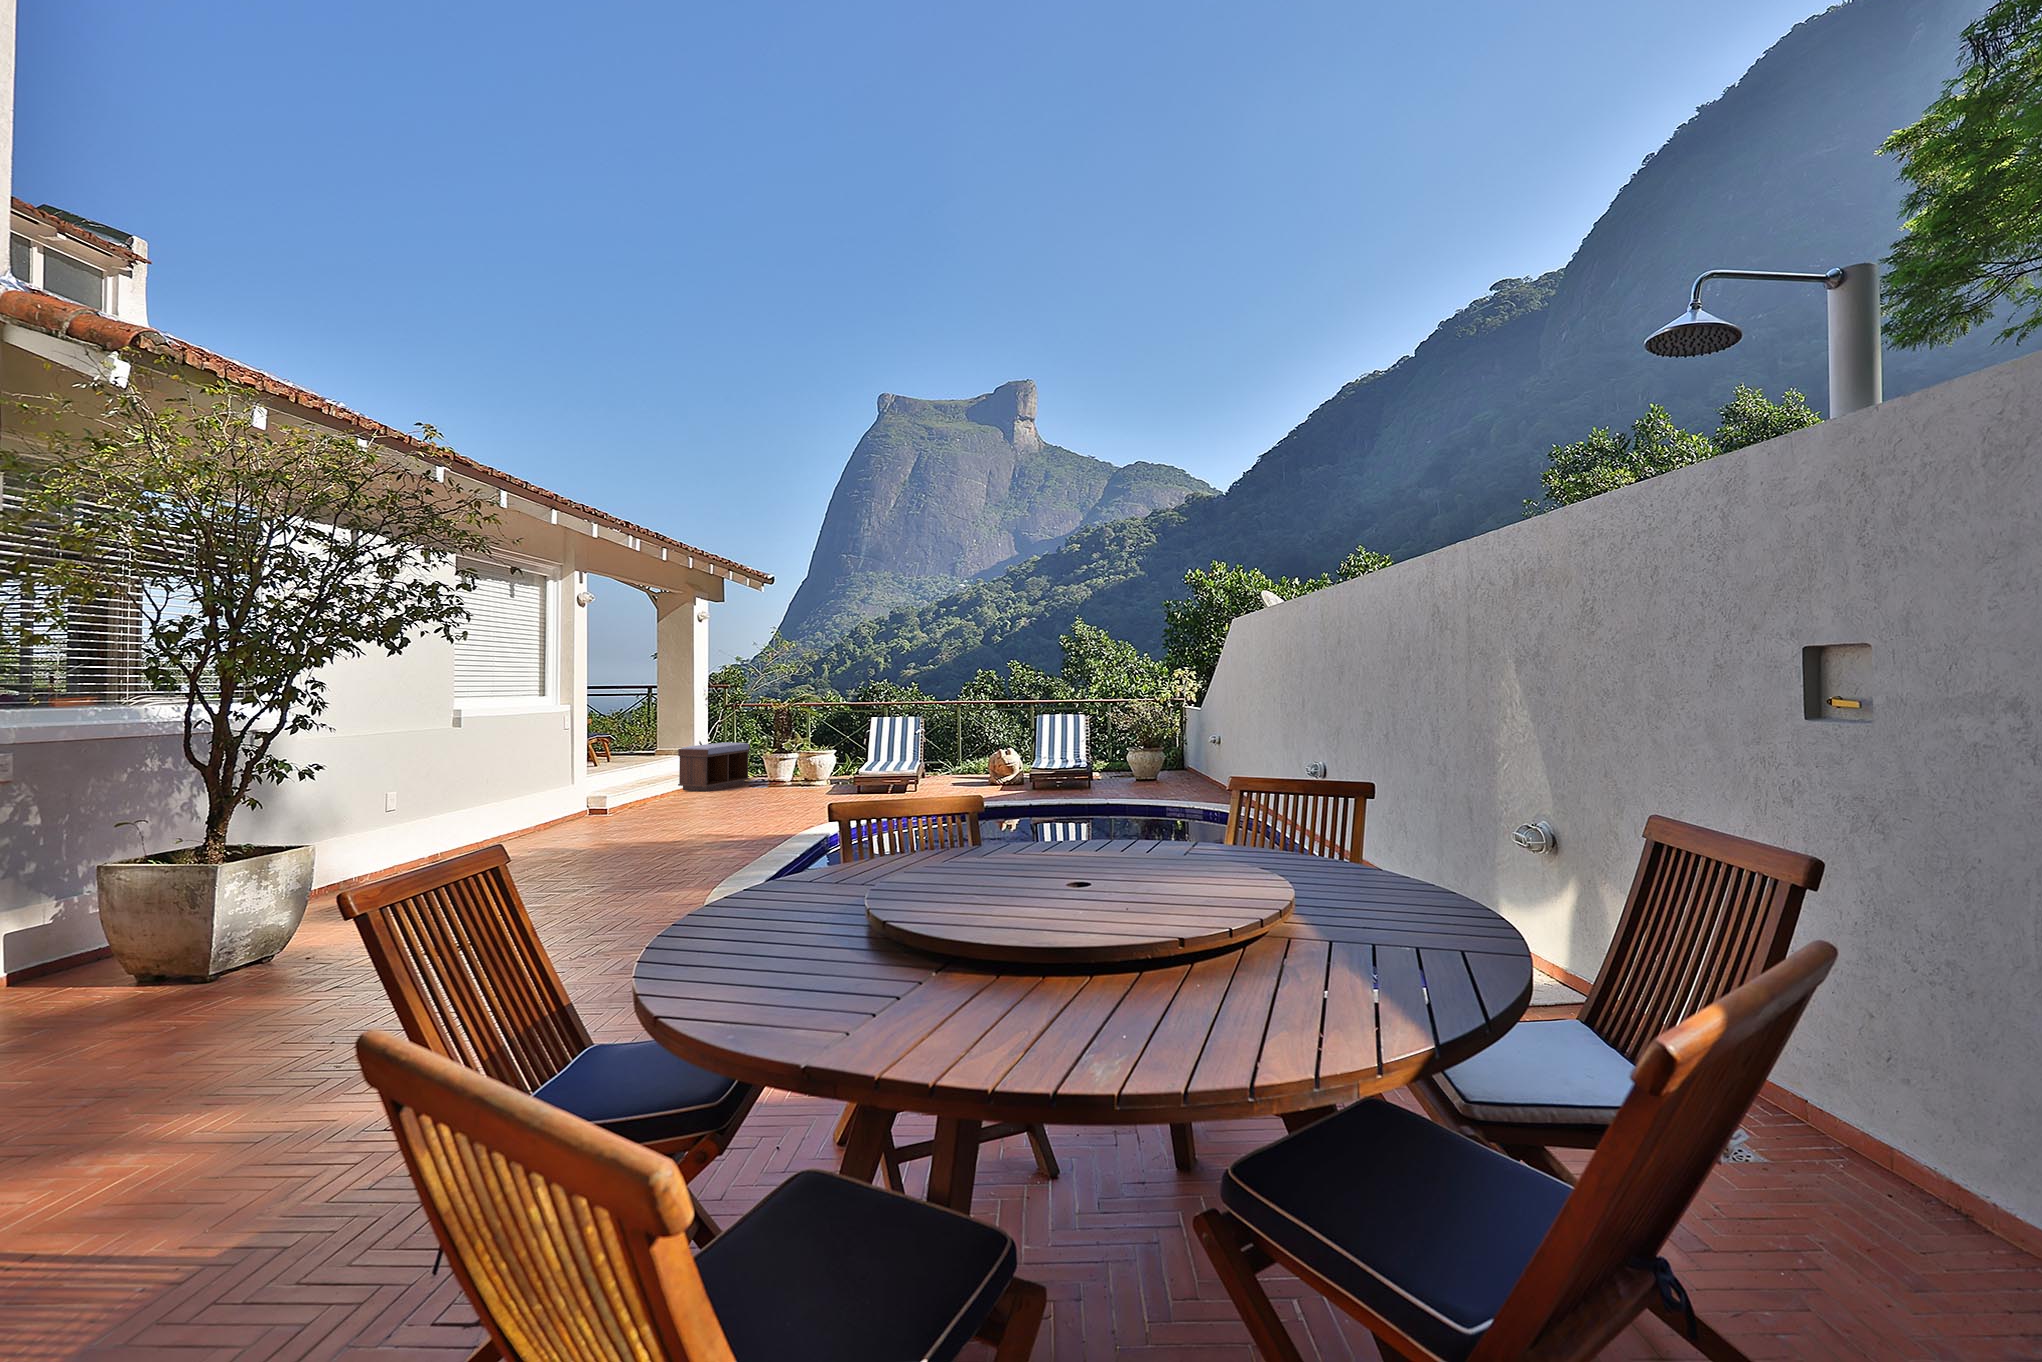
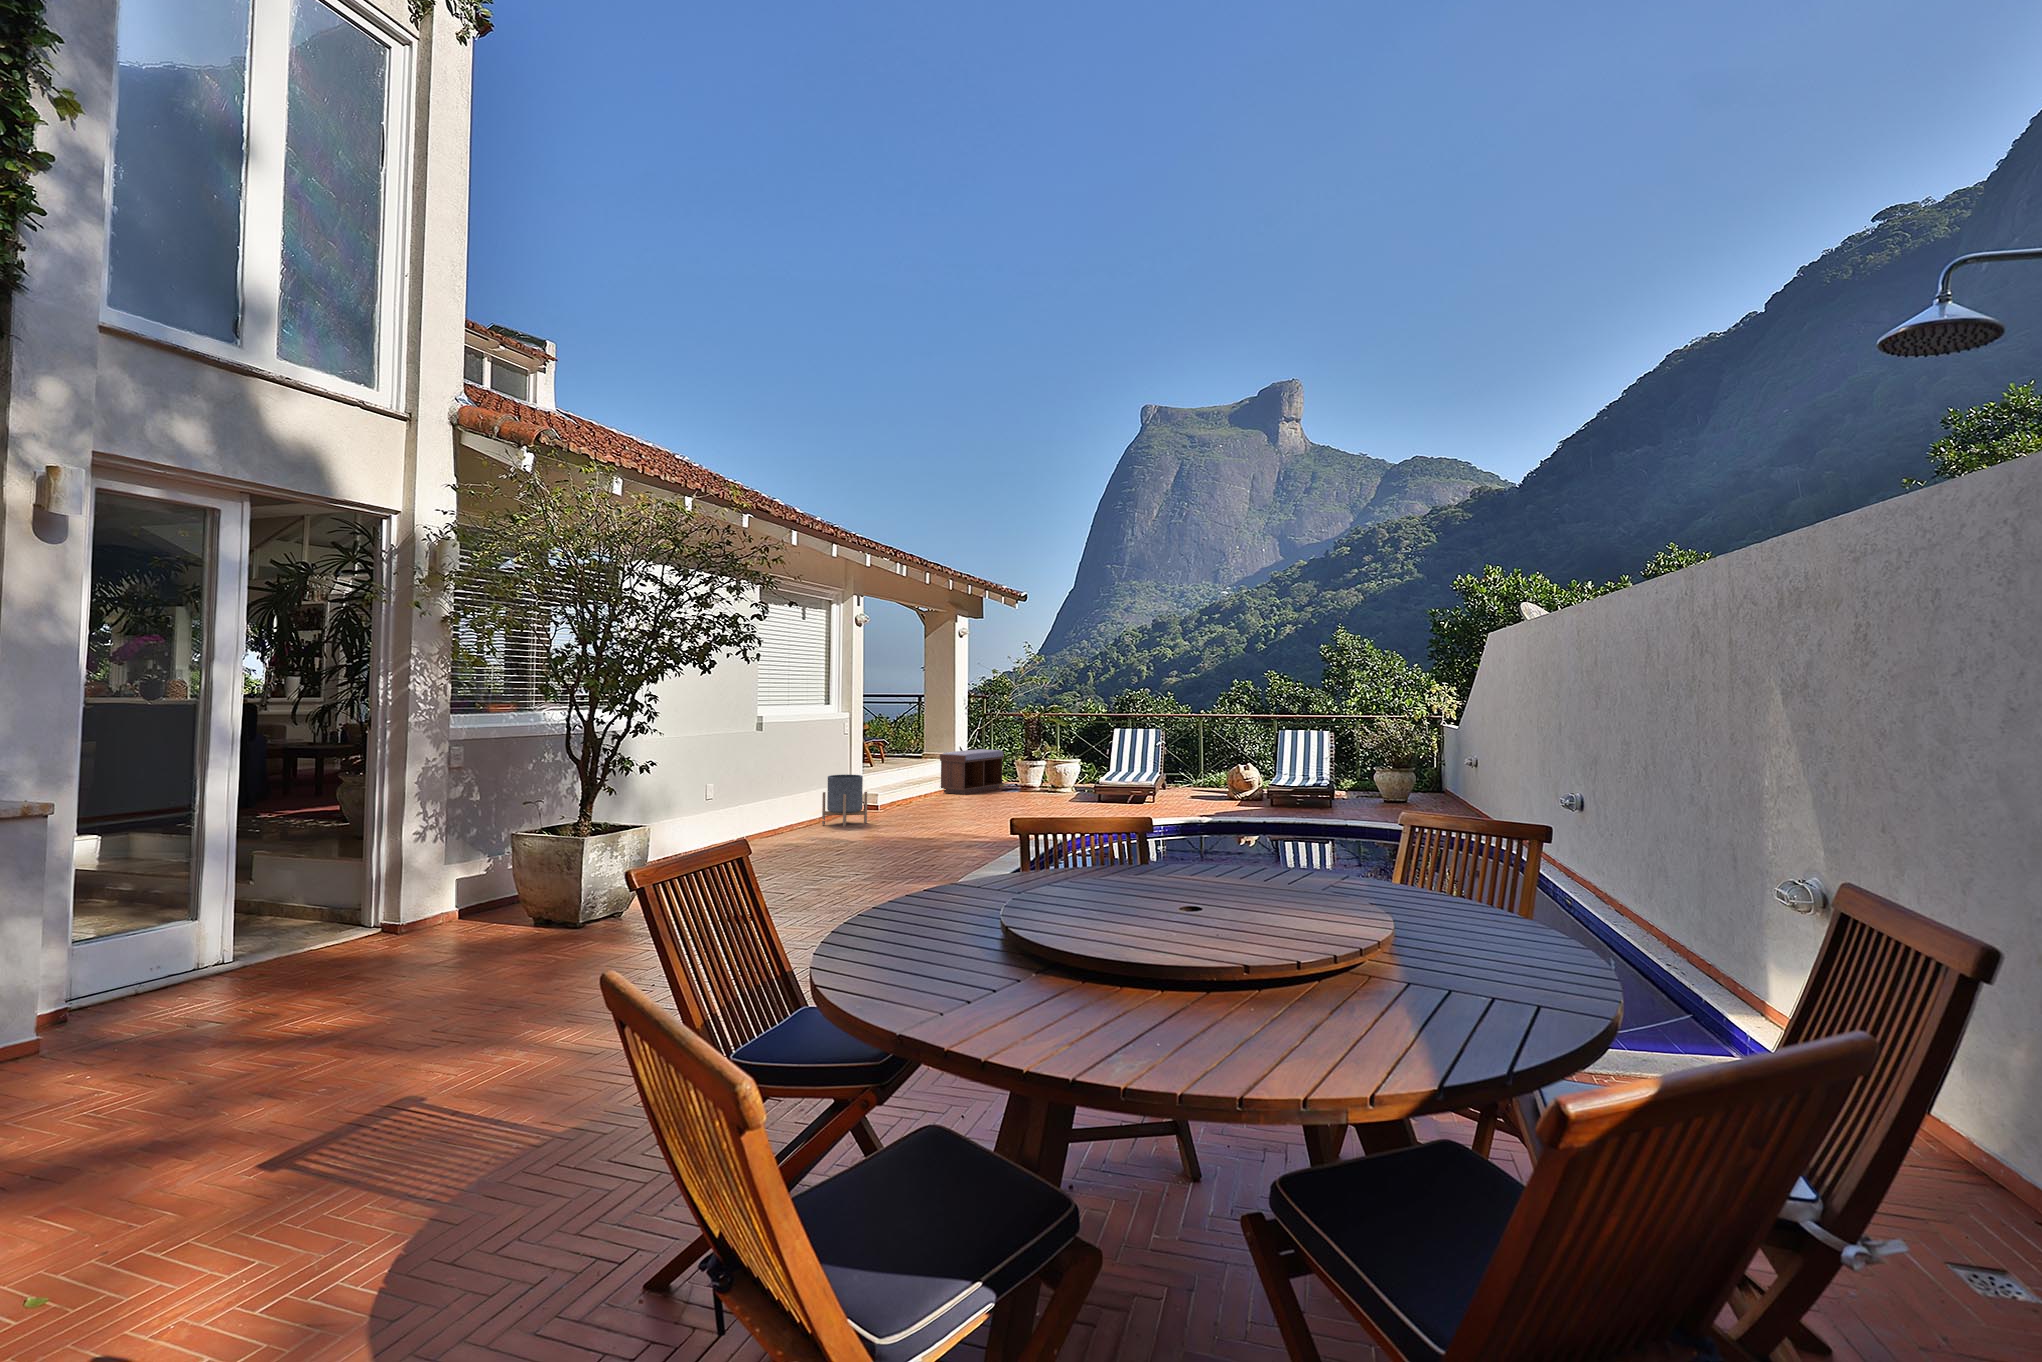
planter: none [541,774,597,833] -> present [822,775,867,827]

